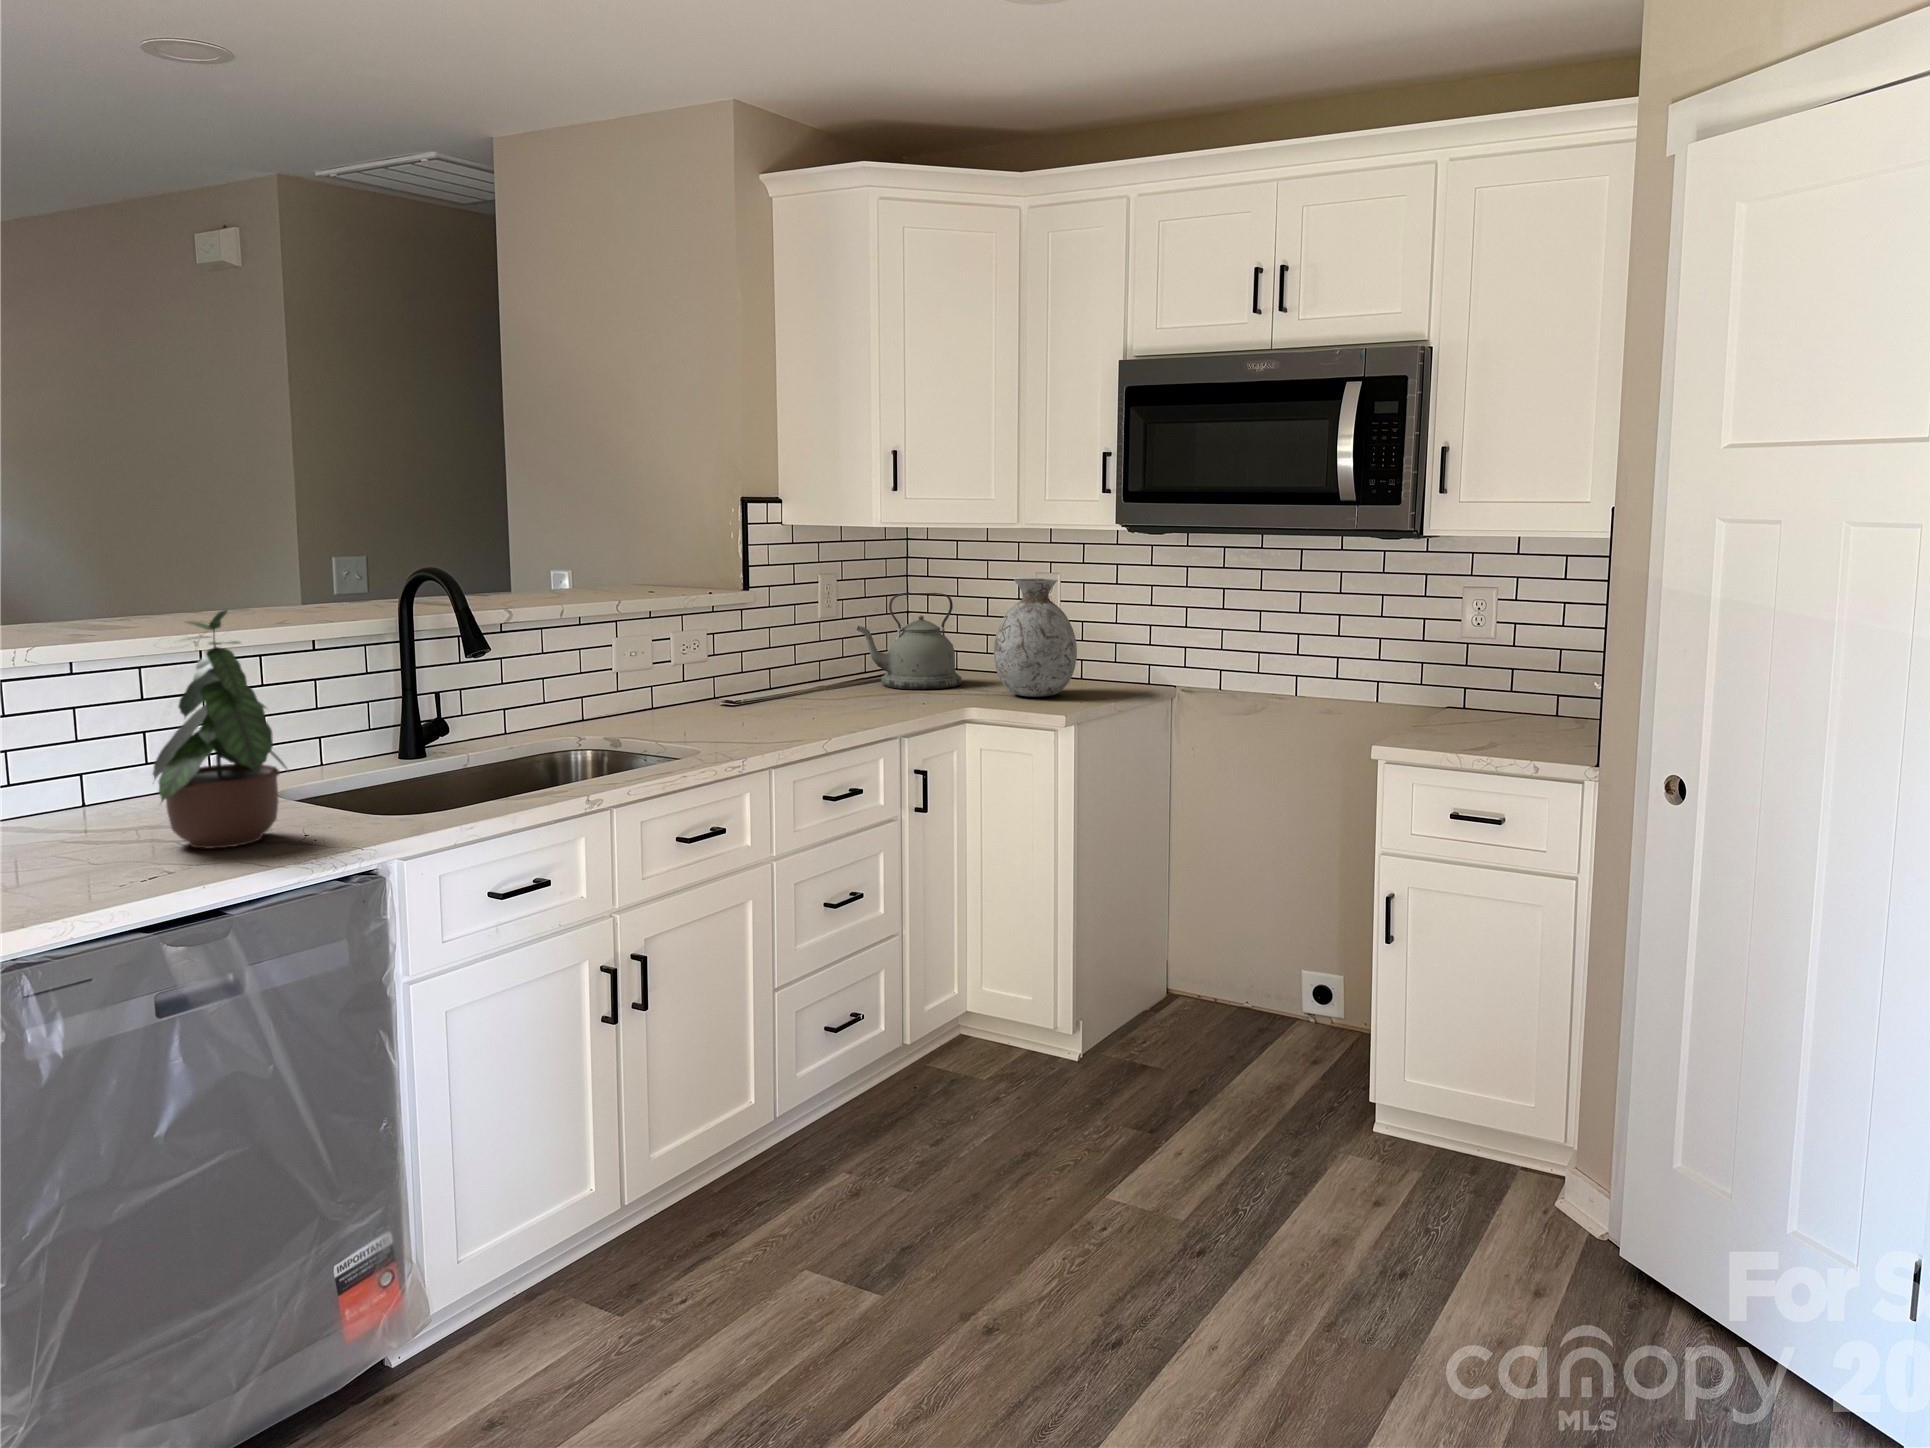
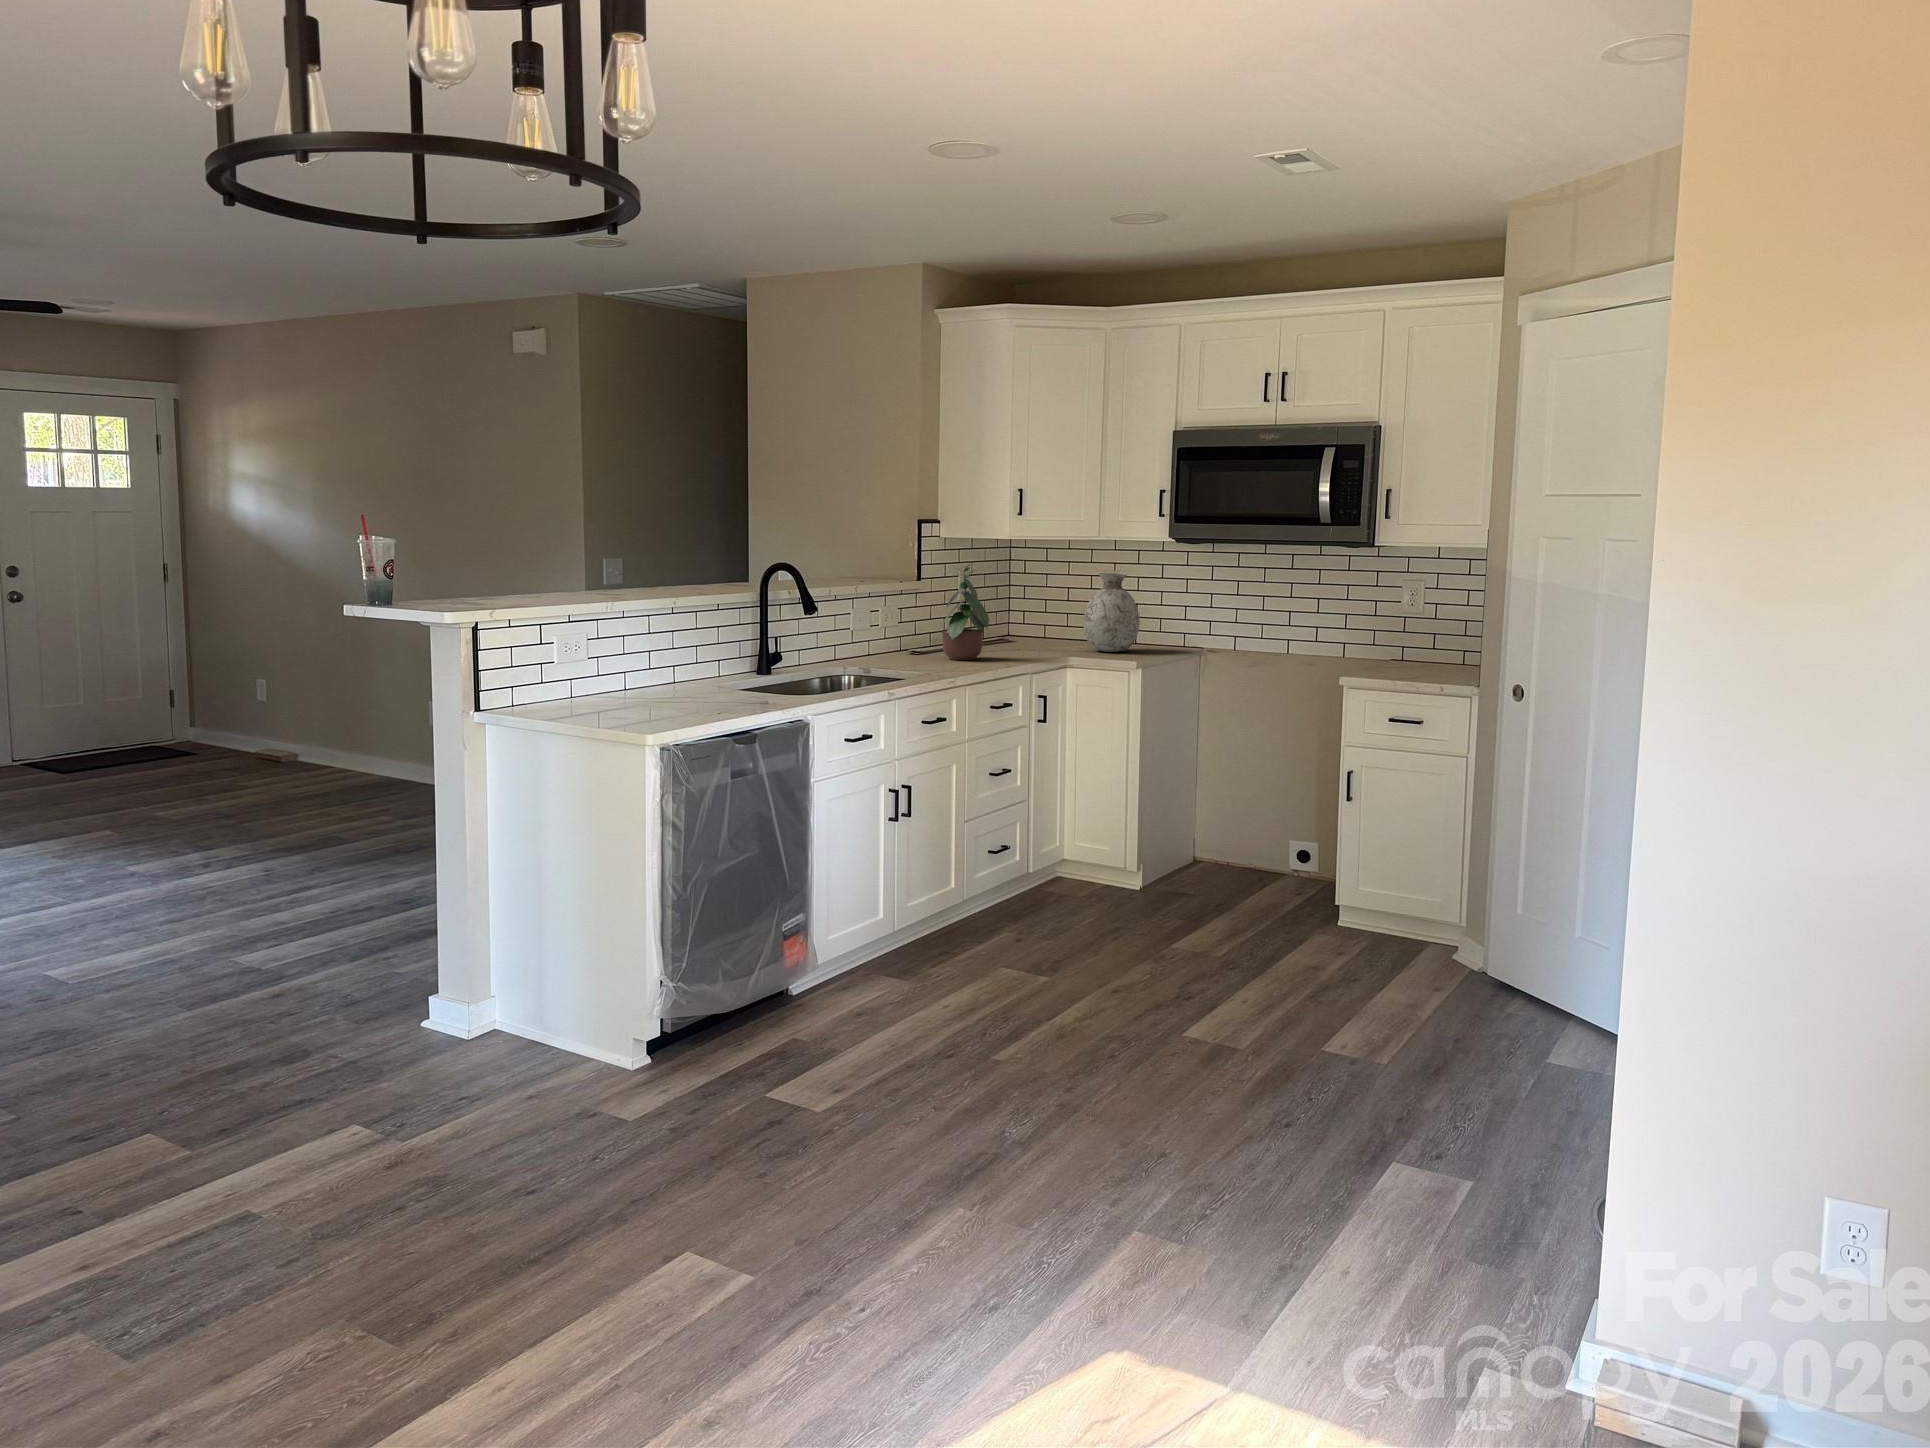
kettle: present [857,593,961,689] -> none [988,583,1057,647]
potted plant: present [153,610,288,848] -> present [938,564,989,660]

